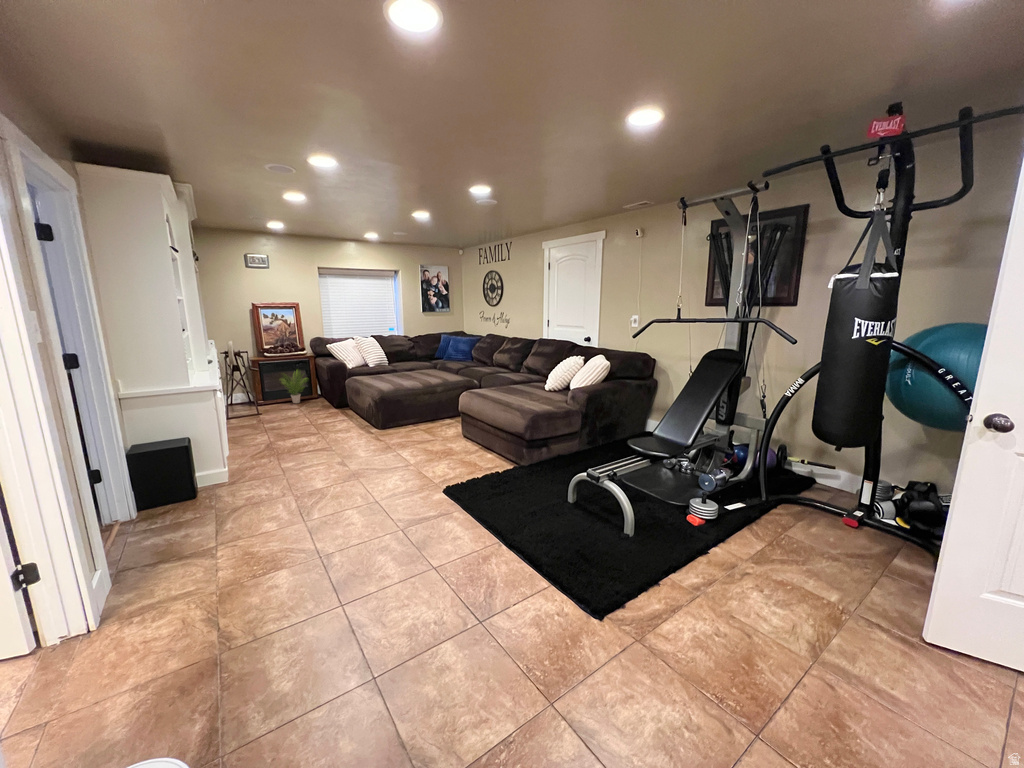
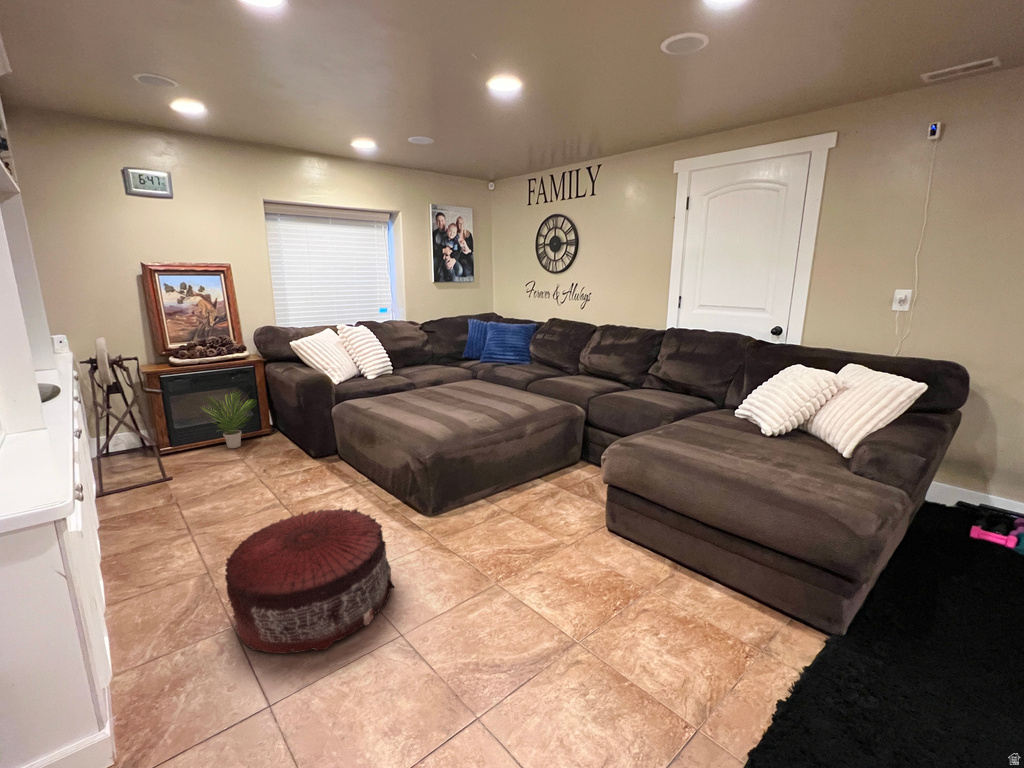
pouf: none [273,415,347,462] -> present [225,508,394,653]

